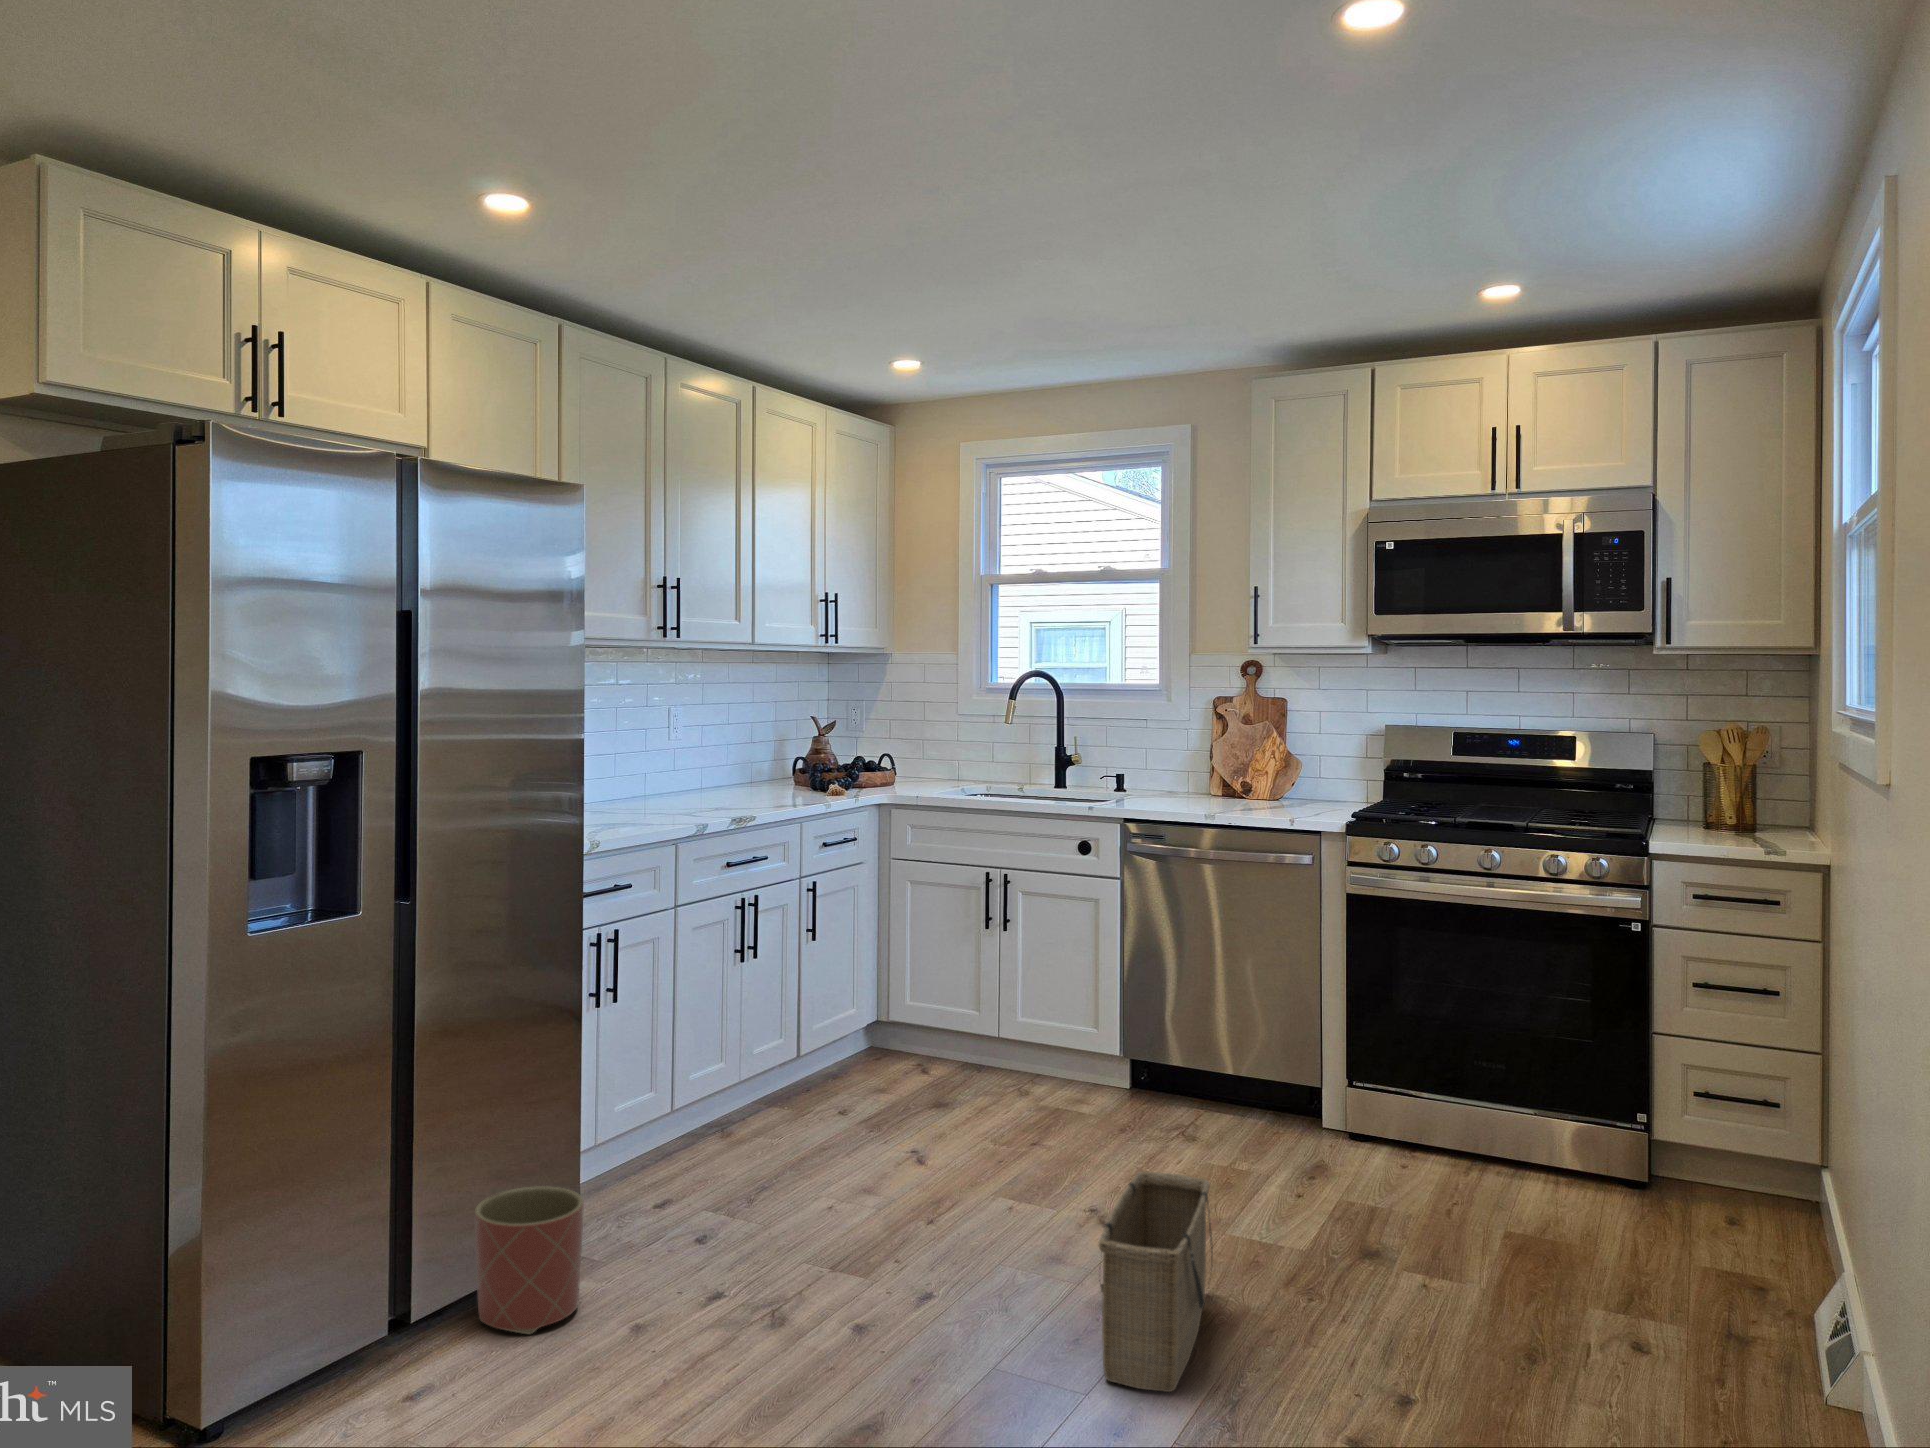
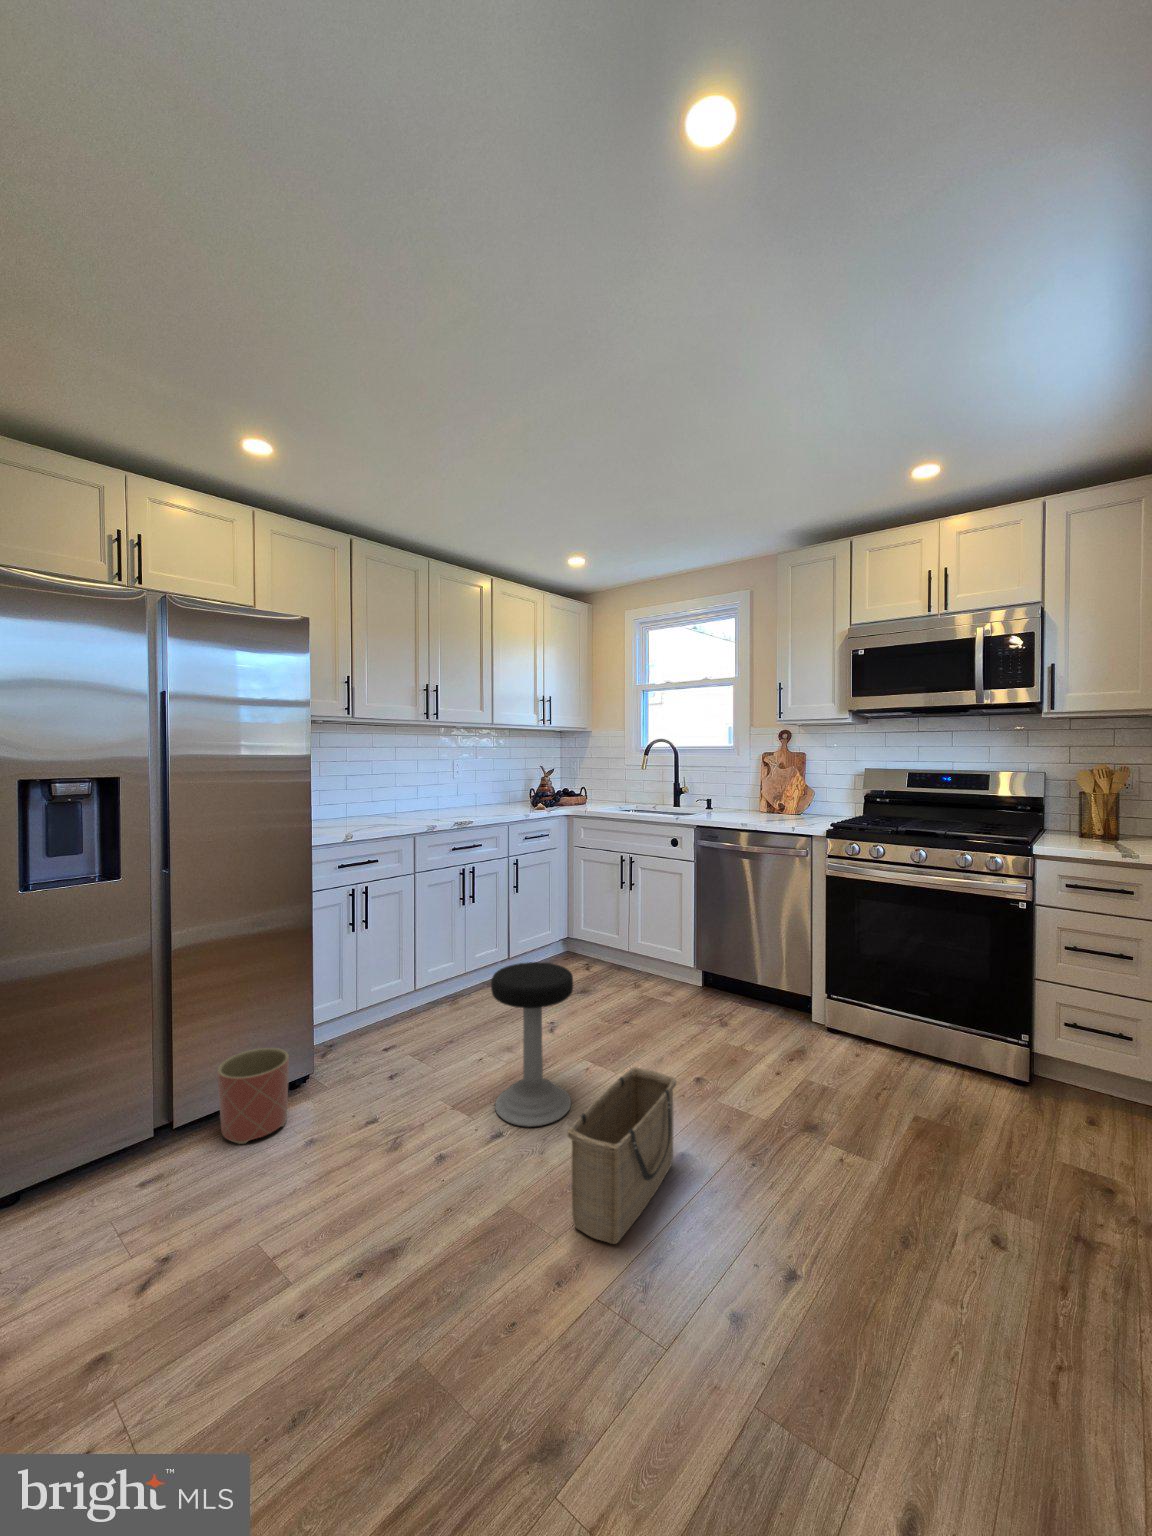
stool: none [895,1034,1023,1282] -> present [491,962,573,1127]

